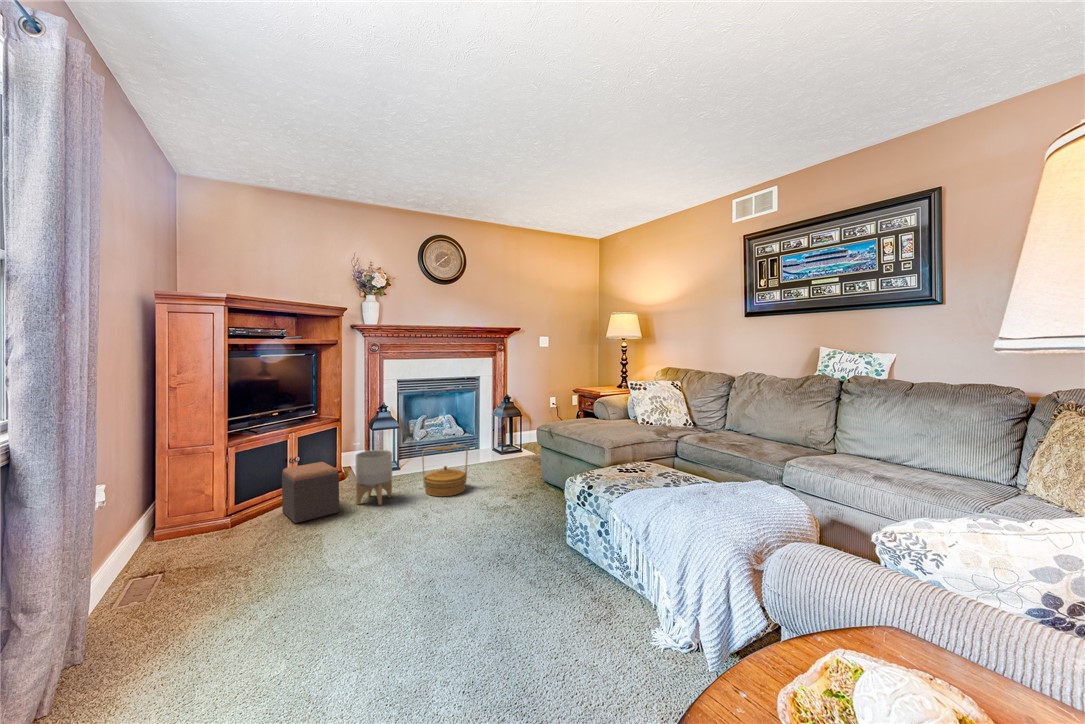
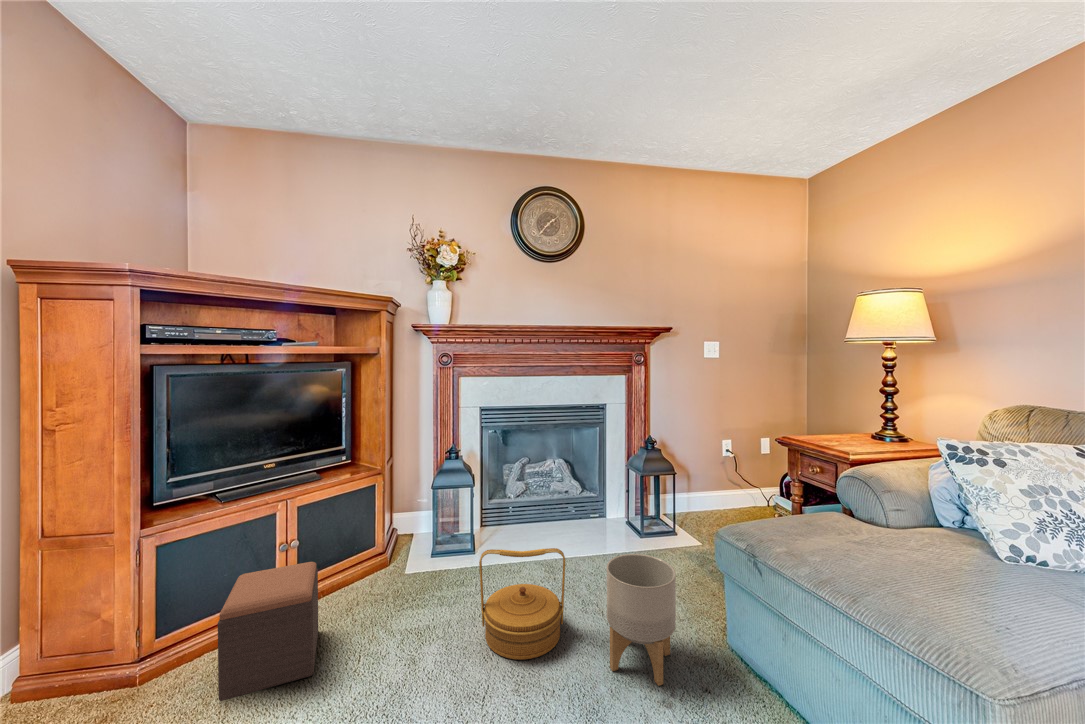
planter: present [355,450,392,505] -> present [607,554,676,686]

